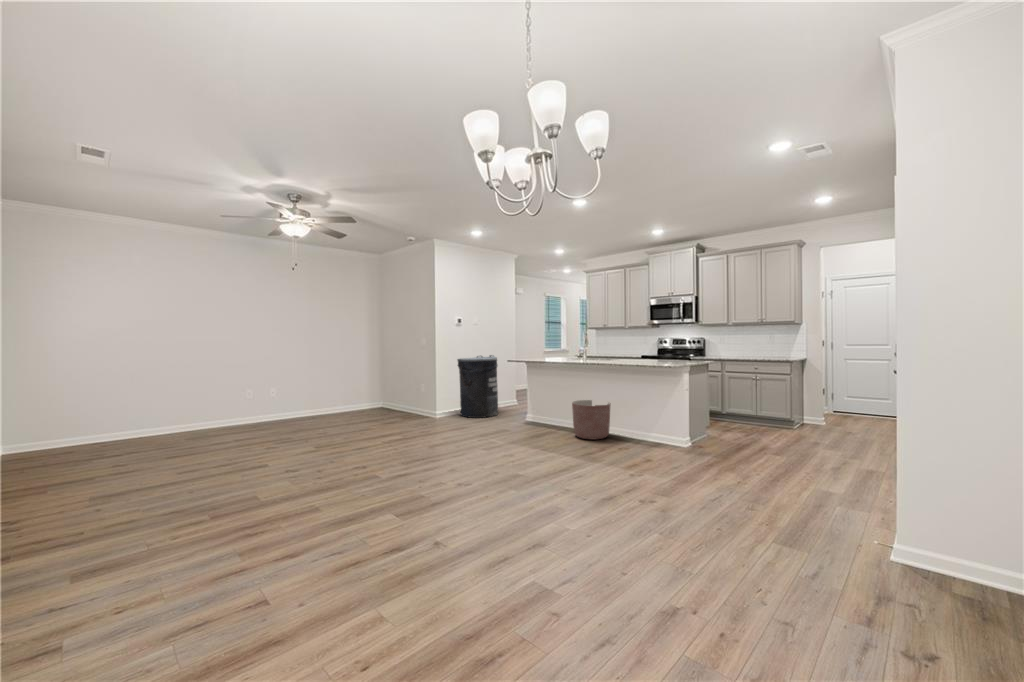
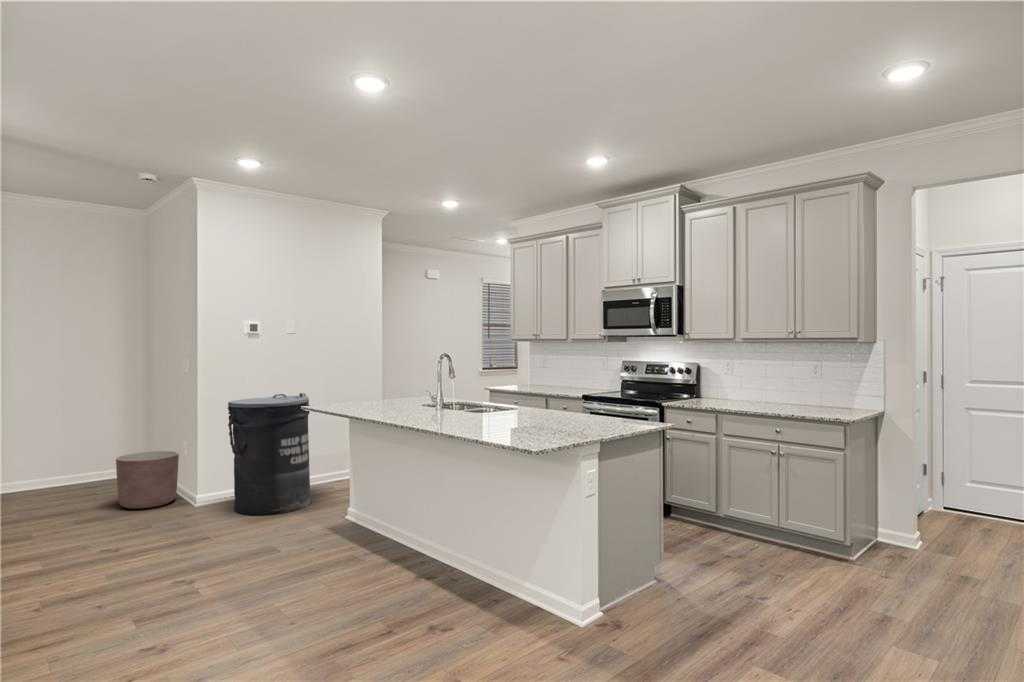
planter: present [572,400,611,440] -> present [116,451,179,509]

